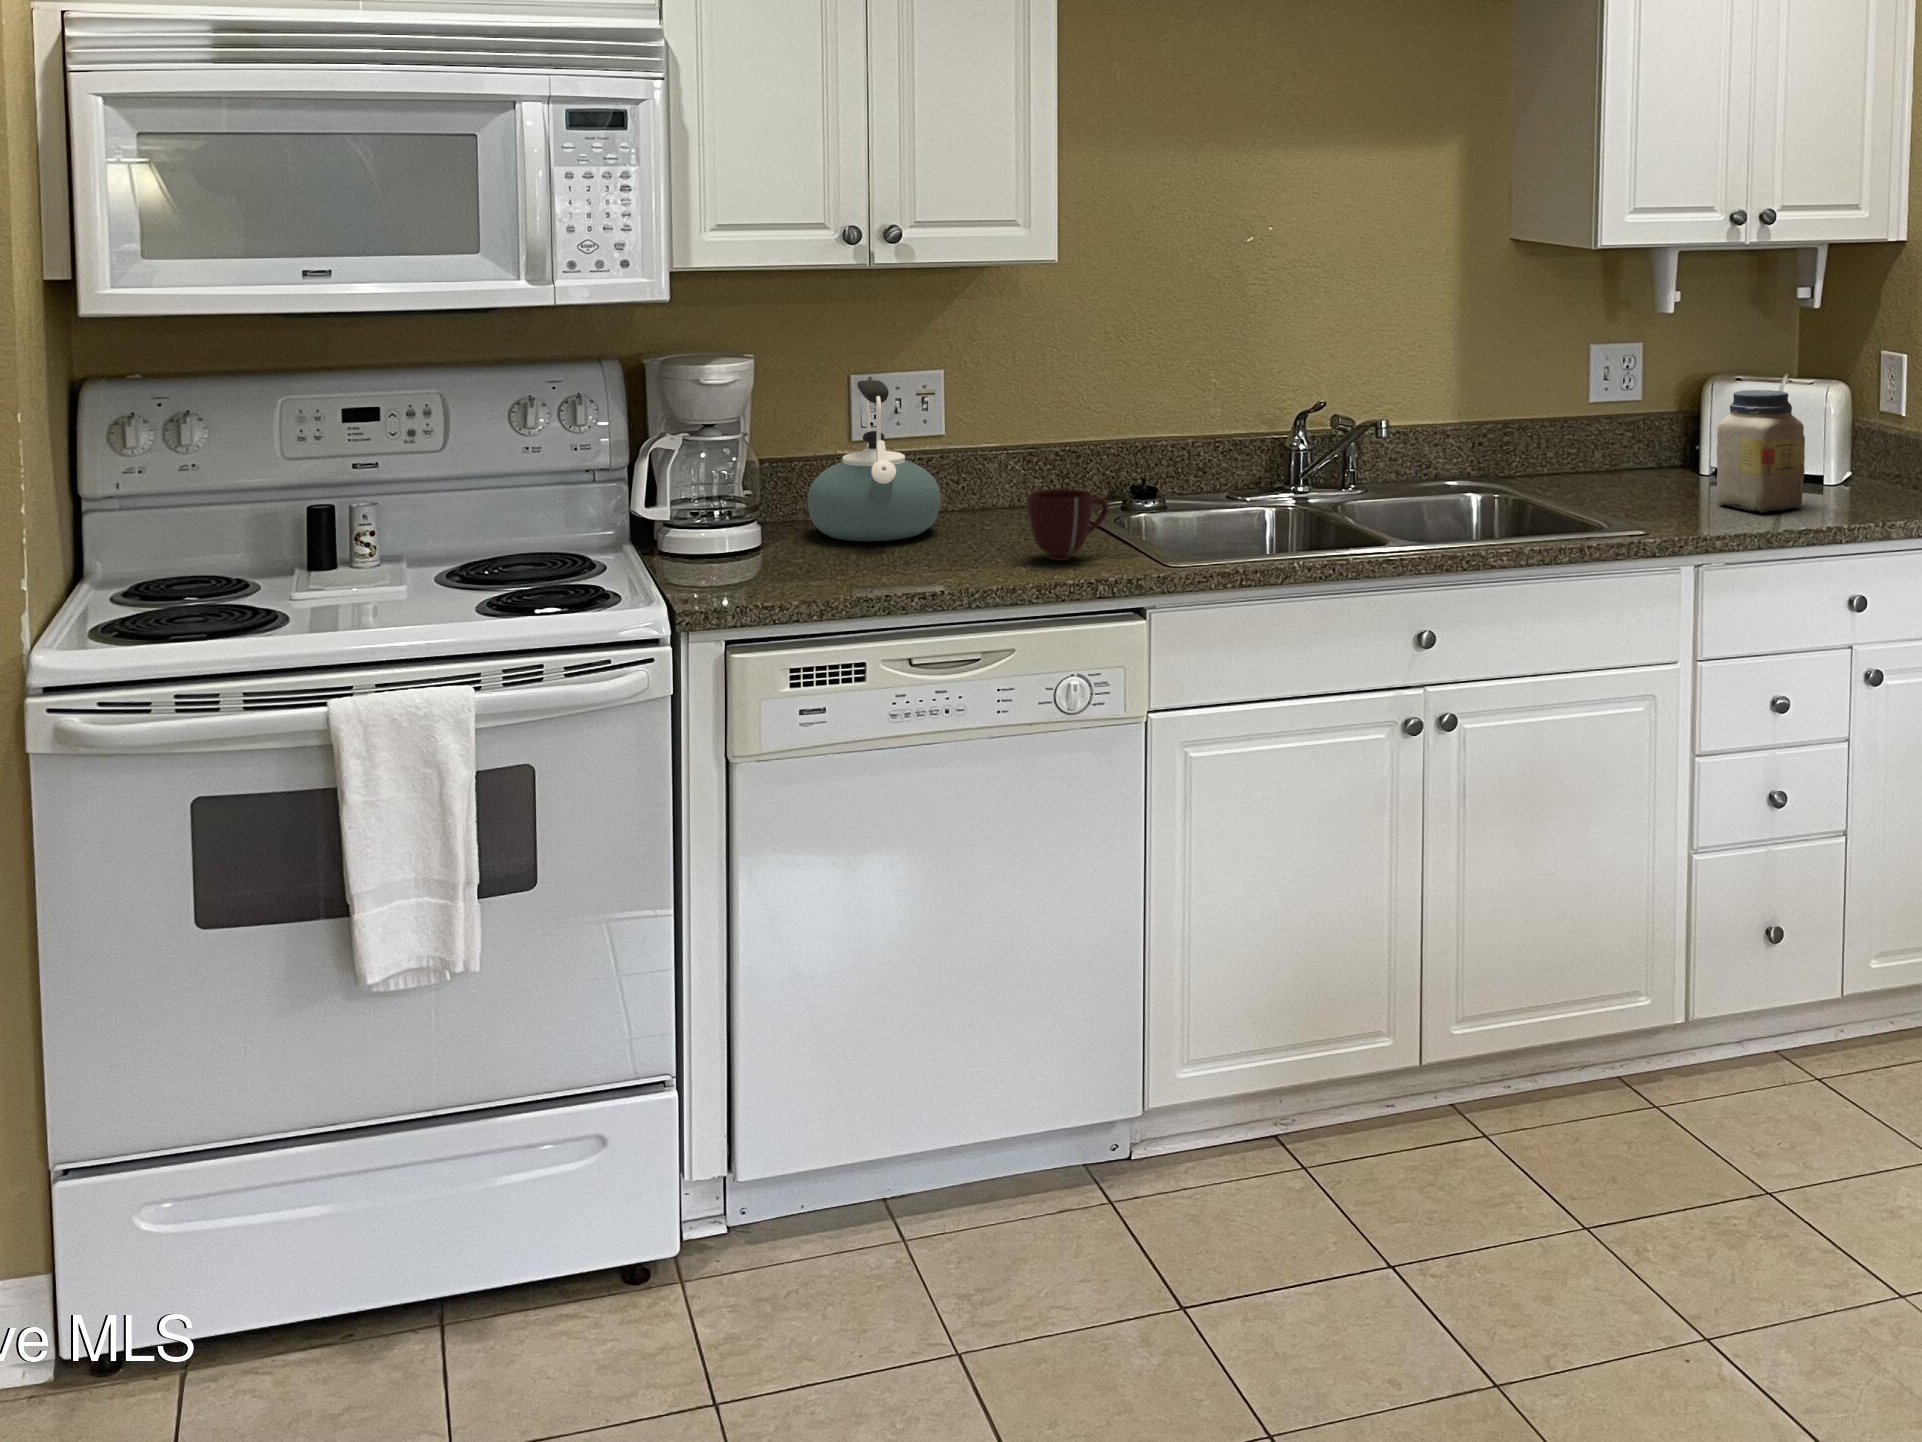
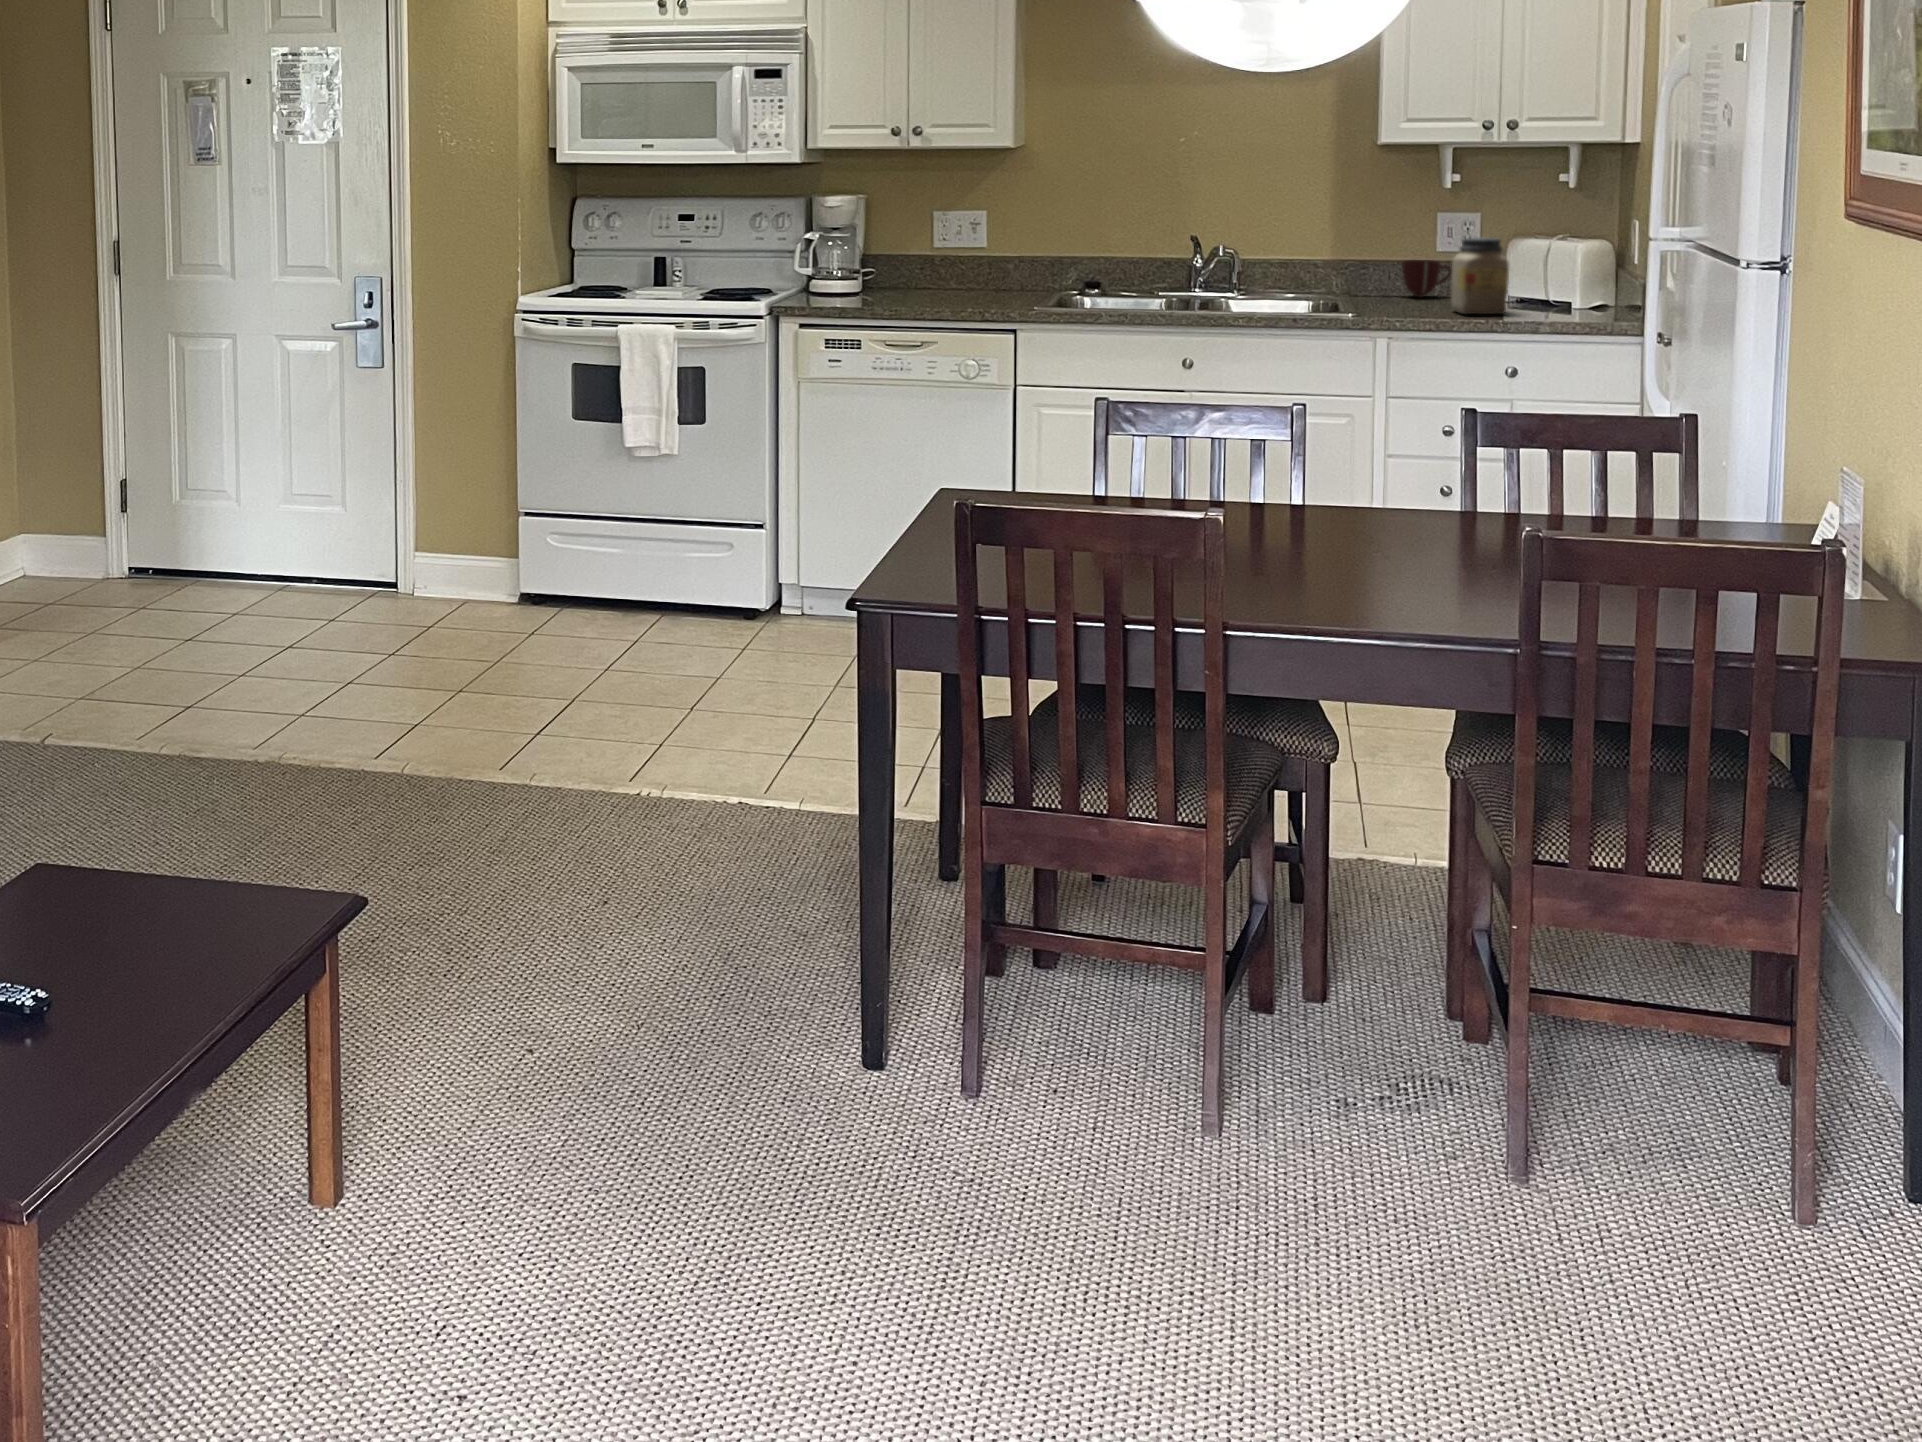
kettle: present [808,380,941,541] -> none [895,212,966,295]
mug: present [1027,489,1108,561] -> present [1402,260,1452,297]

